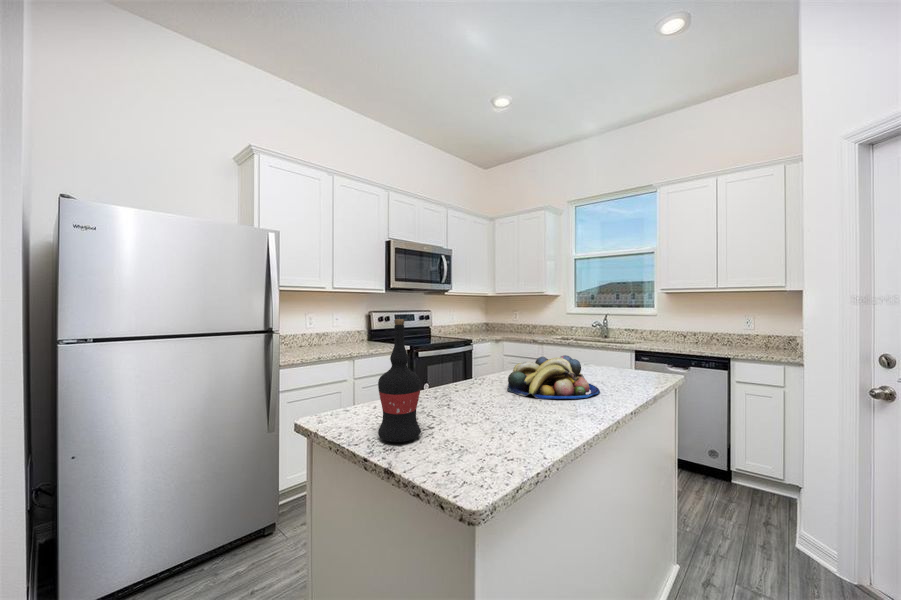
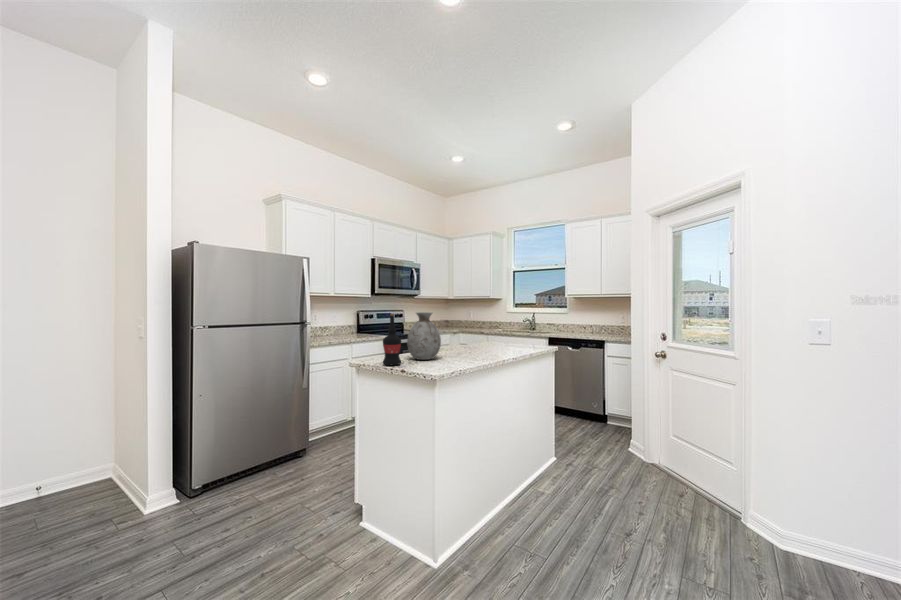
vase: none [435,316,504,417] -> present [407,312,441,360]
fruit bowl: present [508,355,600,399] -> none [446,335,495,355]

